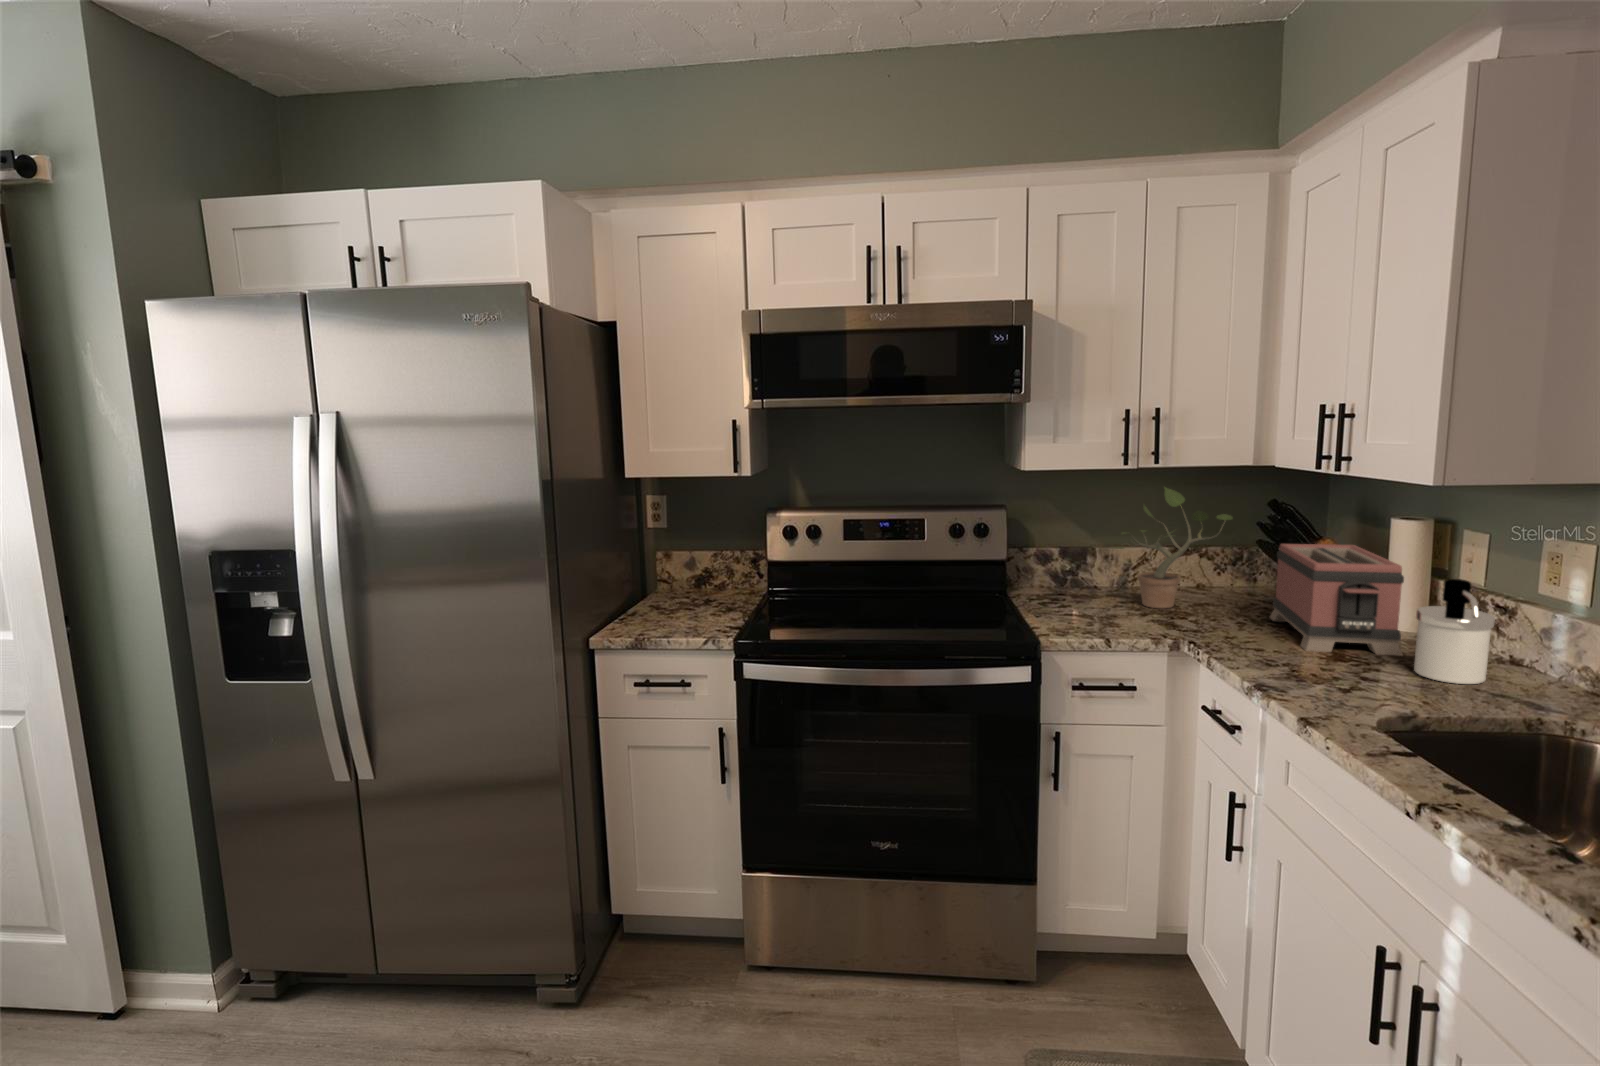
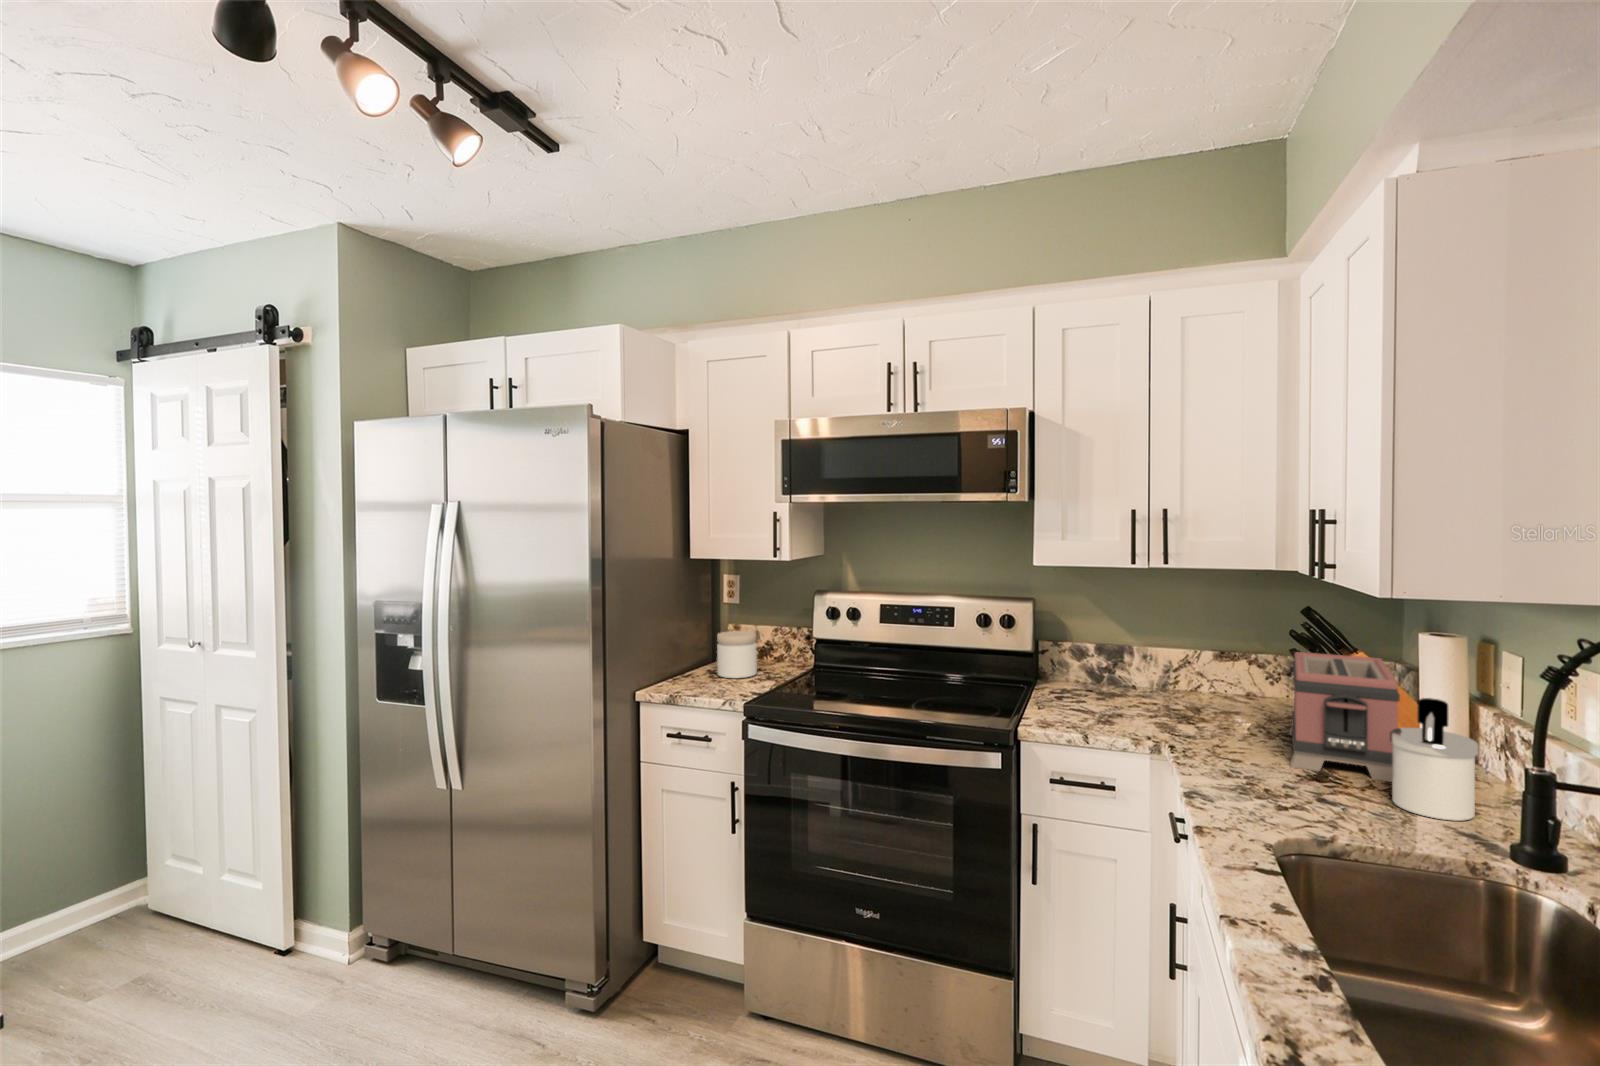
potted plant: present [1113,488,1233,608] -> none [1126,586,1256,713]
jar: none [661,558,709,613] -> present [717,631,757,678]

